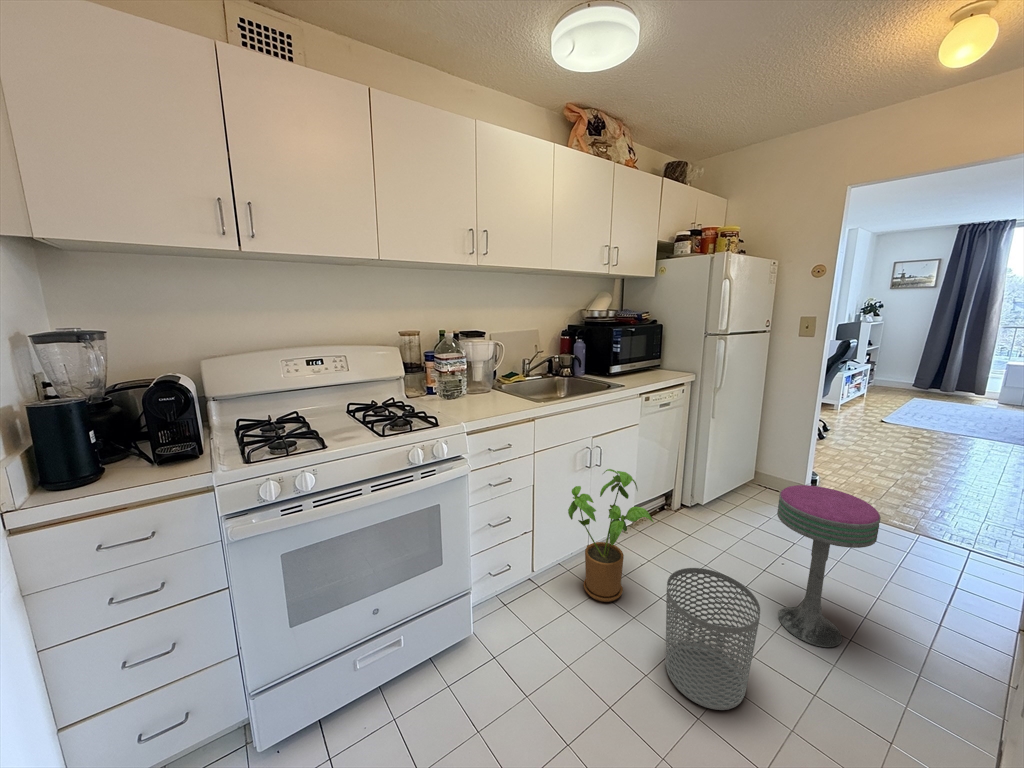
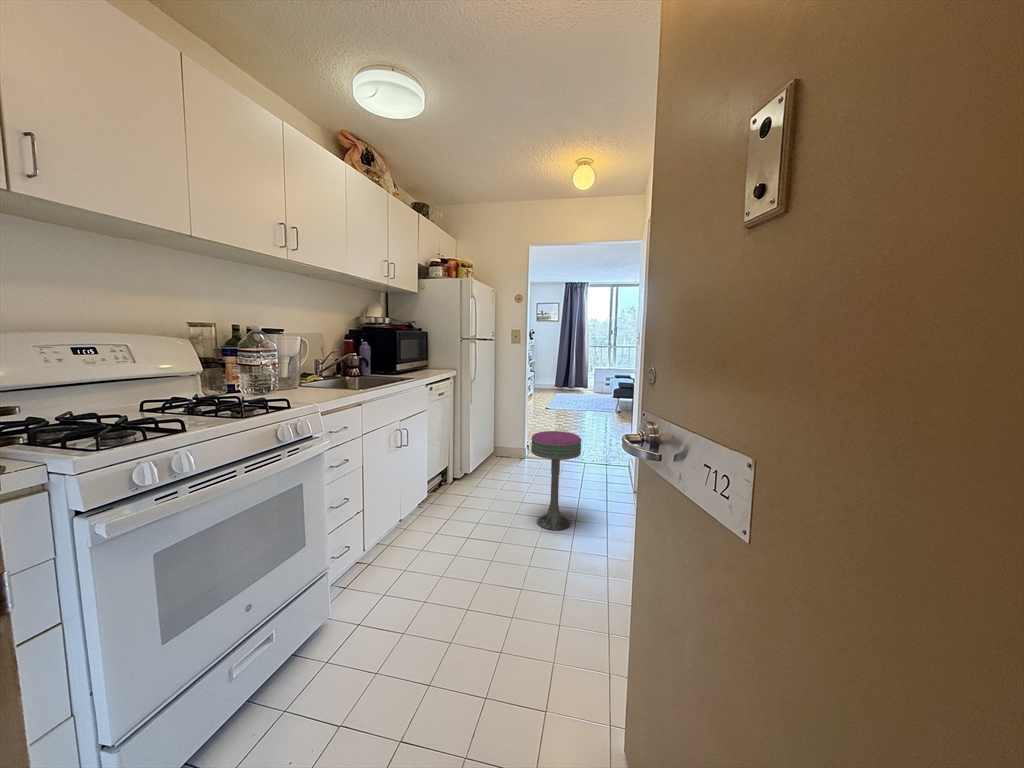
house plant: present [568,469,654,602] -> none [391,444,463,557]
waste bin: present [665,568,760,710] -> none [485,494,543,582]

